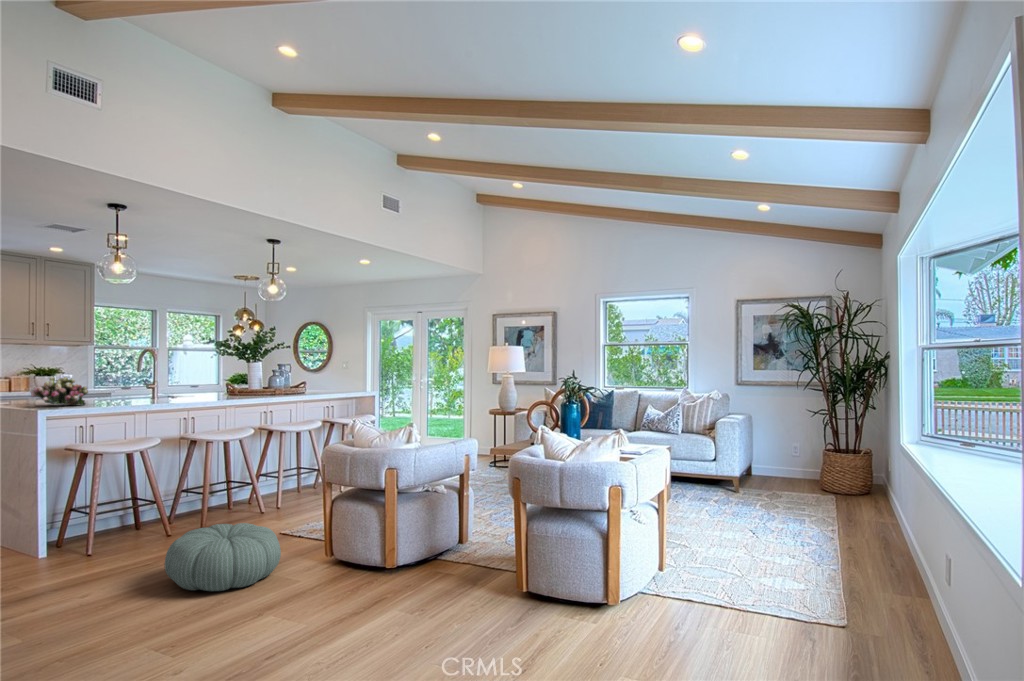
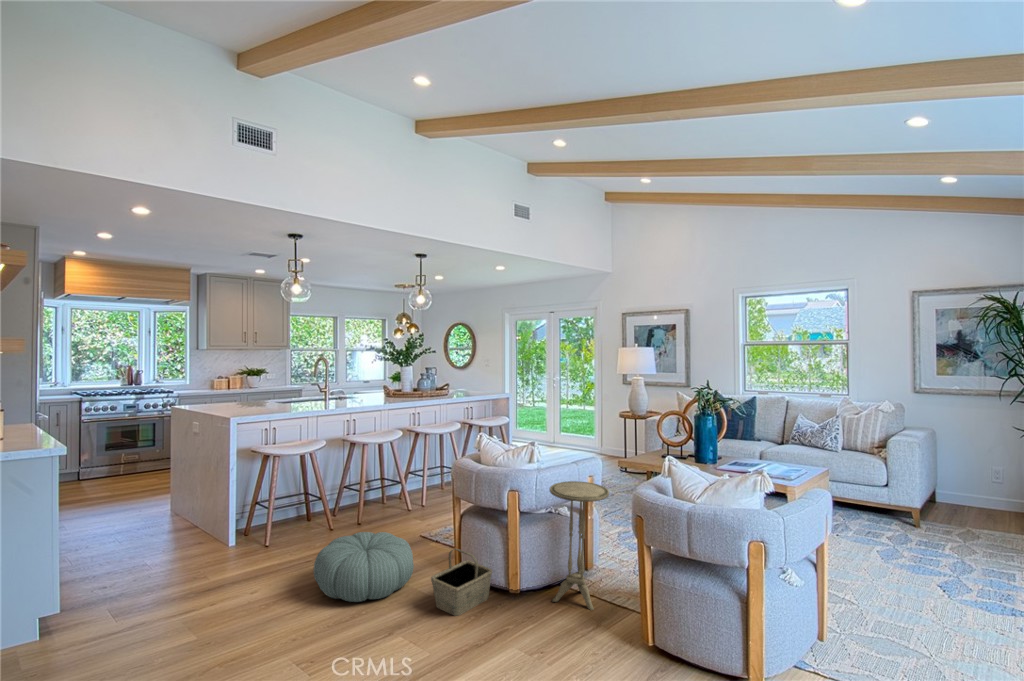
flower arrangement: present [30,376,88,406] -> none [225,387,269,412]
side table: none [428,456,486,578] -> present [550,481,609,610]
basket: none [304,528,368,593] -> present [431,549,492,616]

